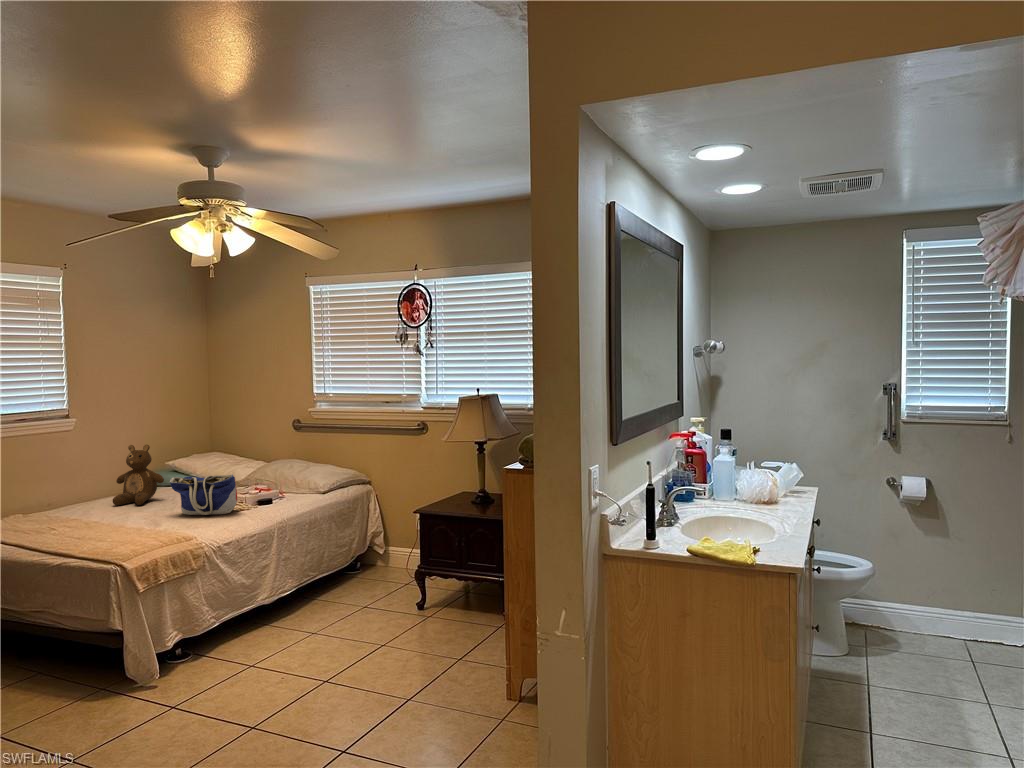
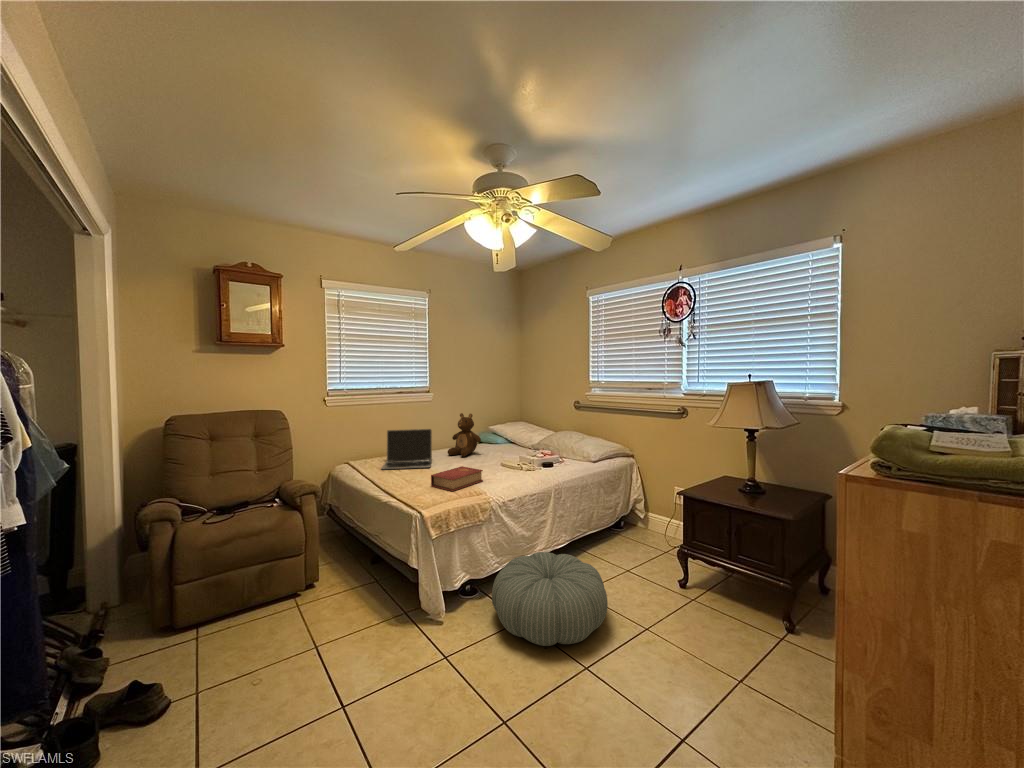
laptop: none [15,470,98,532] -> present [382,429,432,469]
tote bag: present [170,474,238,515] -> none [477,439,526,472]
book: none [116,513,186,541] -> present [431,466,483,491]
pouf: none [215,593,344,678] -> present [492,552,608,646]

